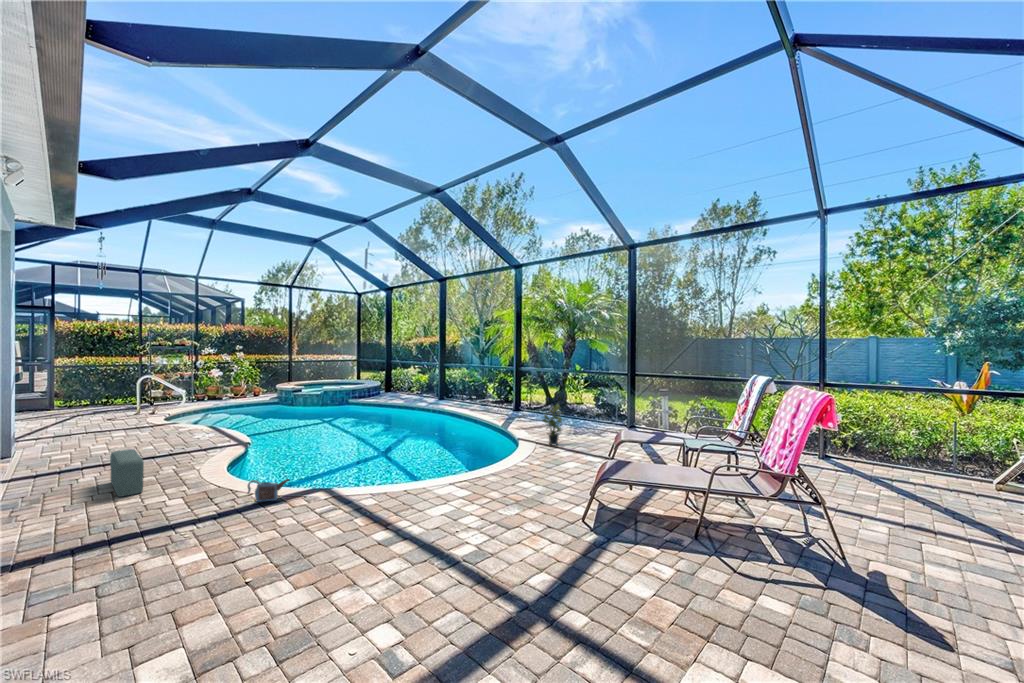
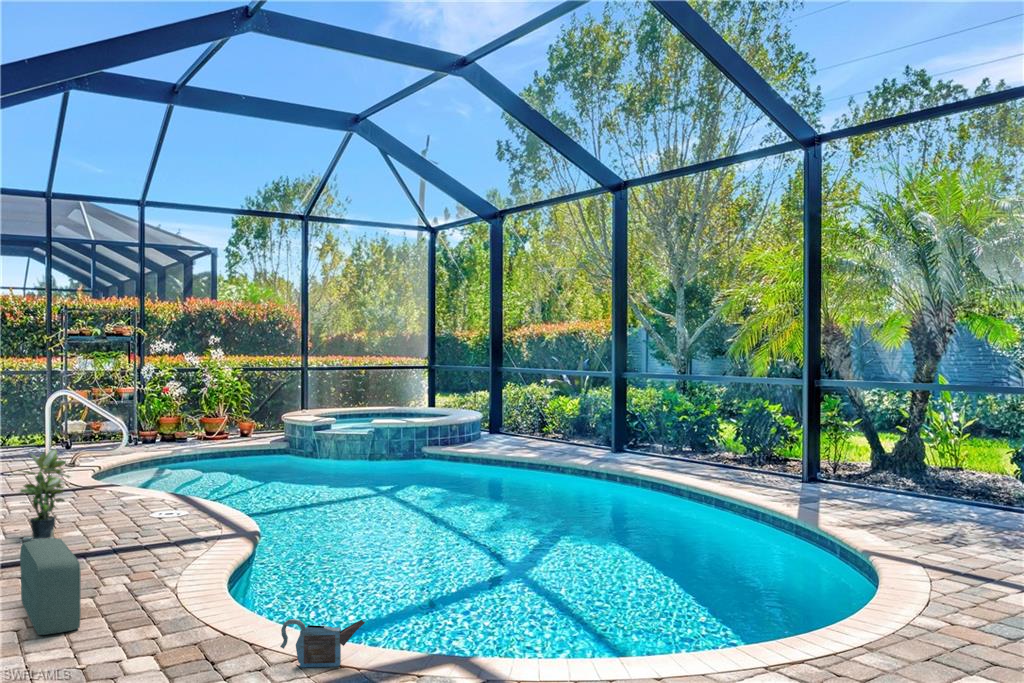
potted plant: present [543,404,563,445] -> present [19,450,70,540]

